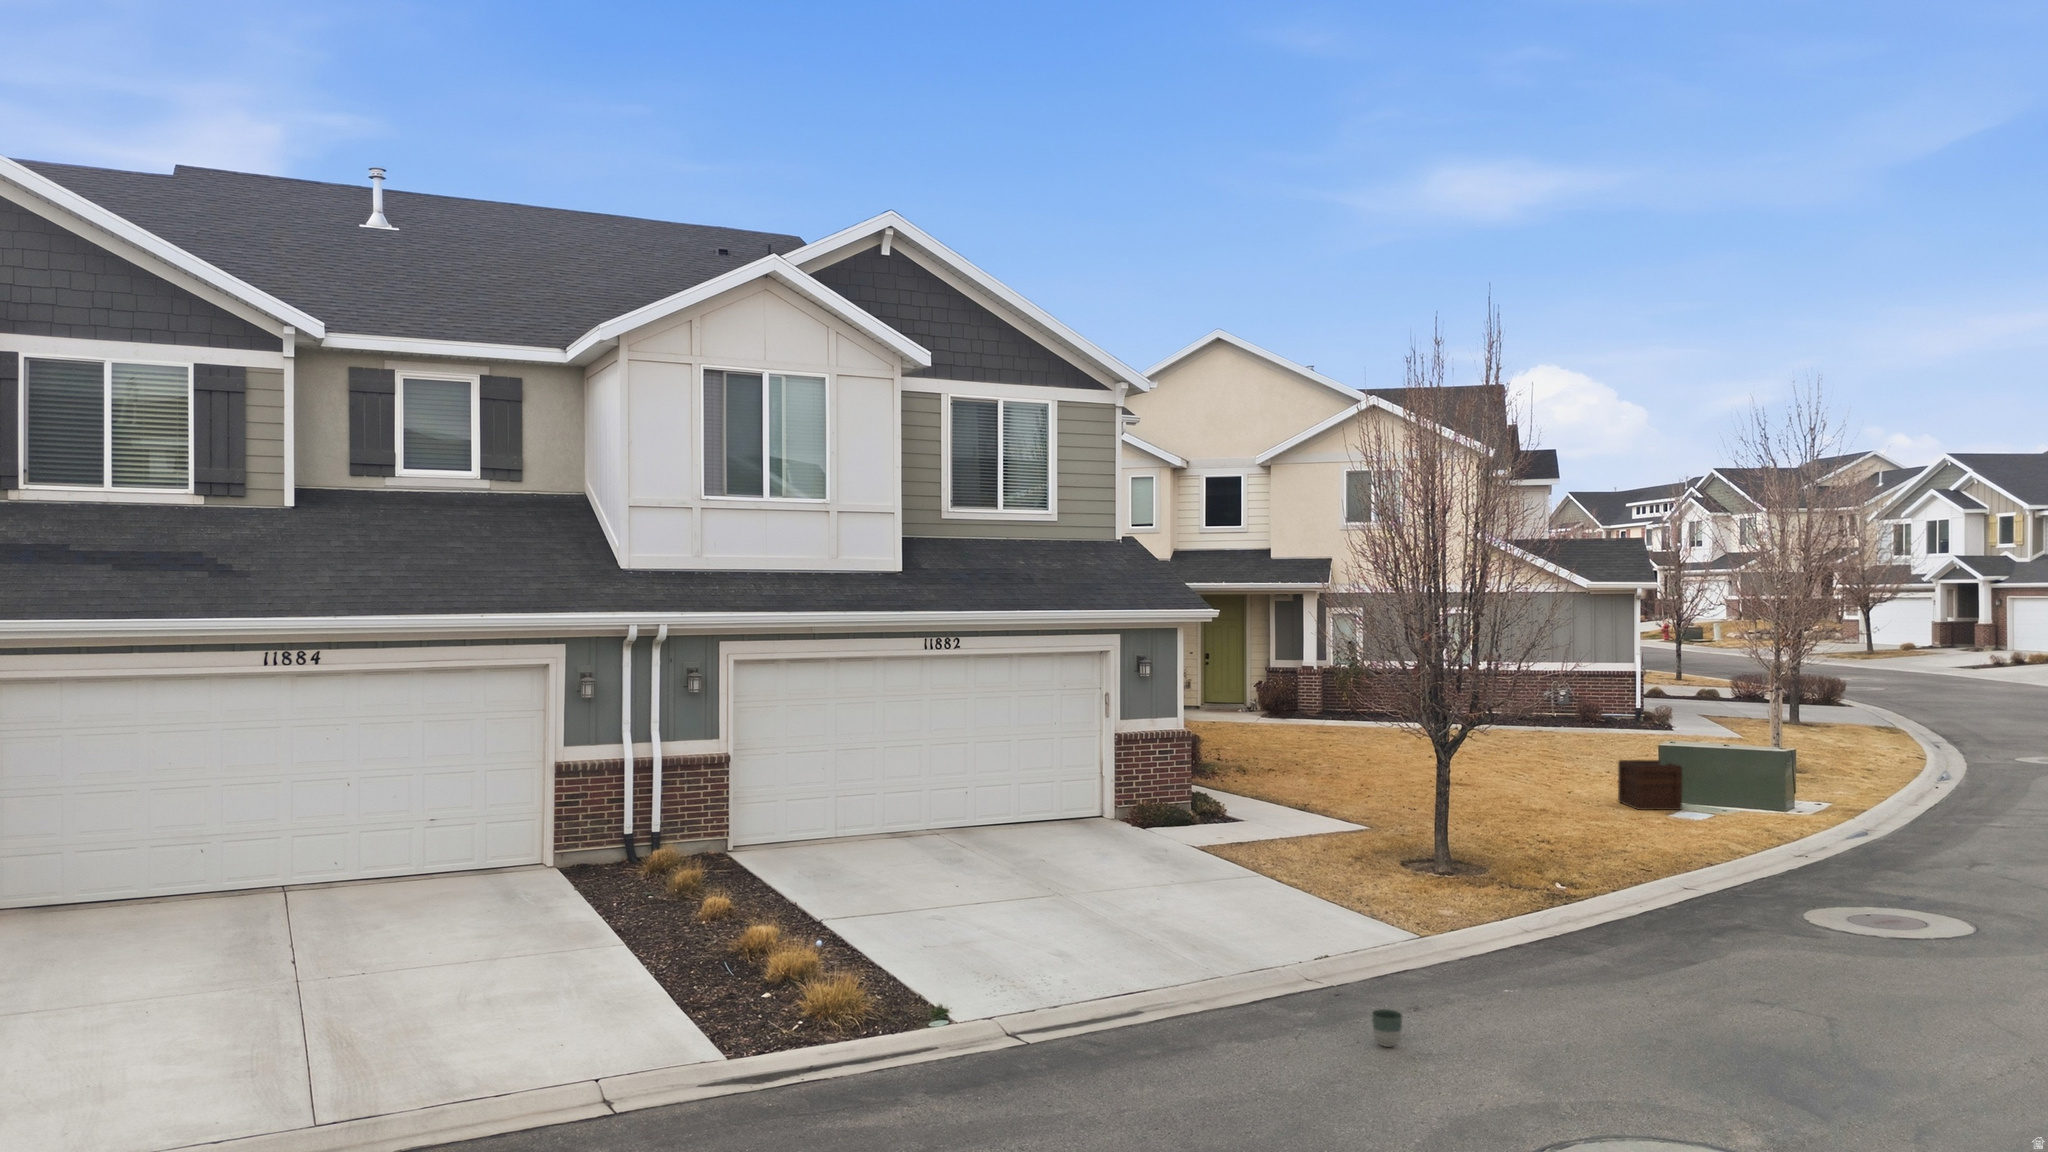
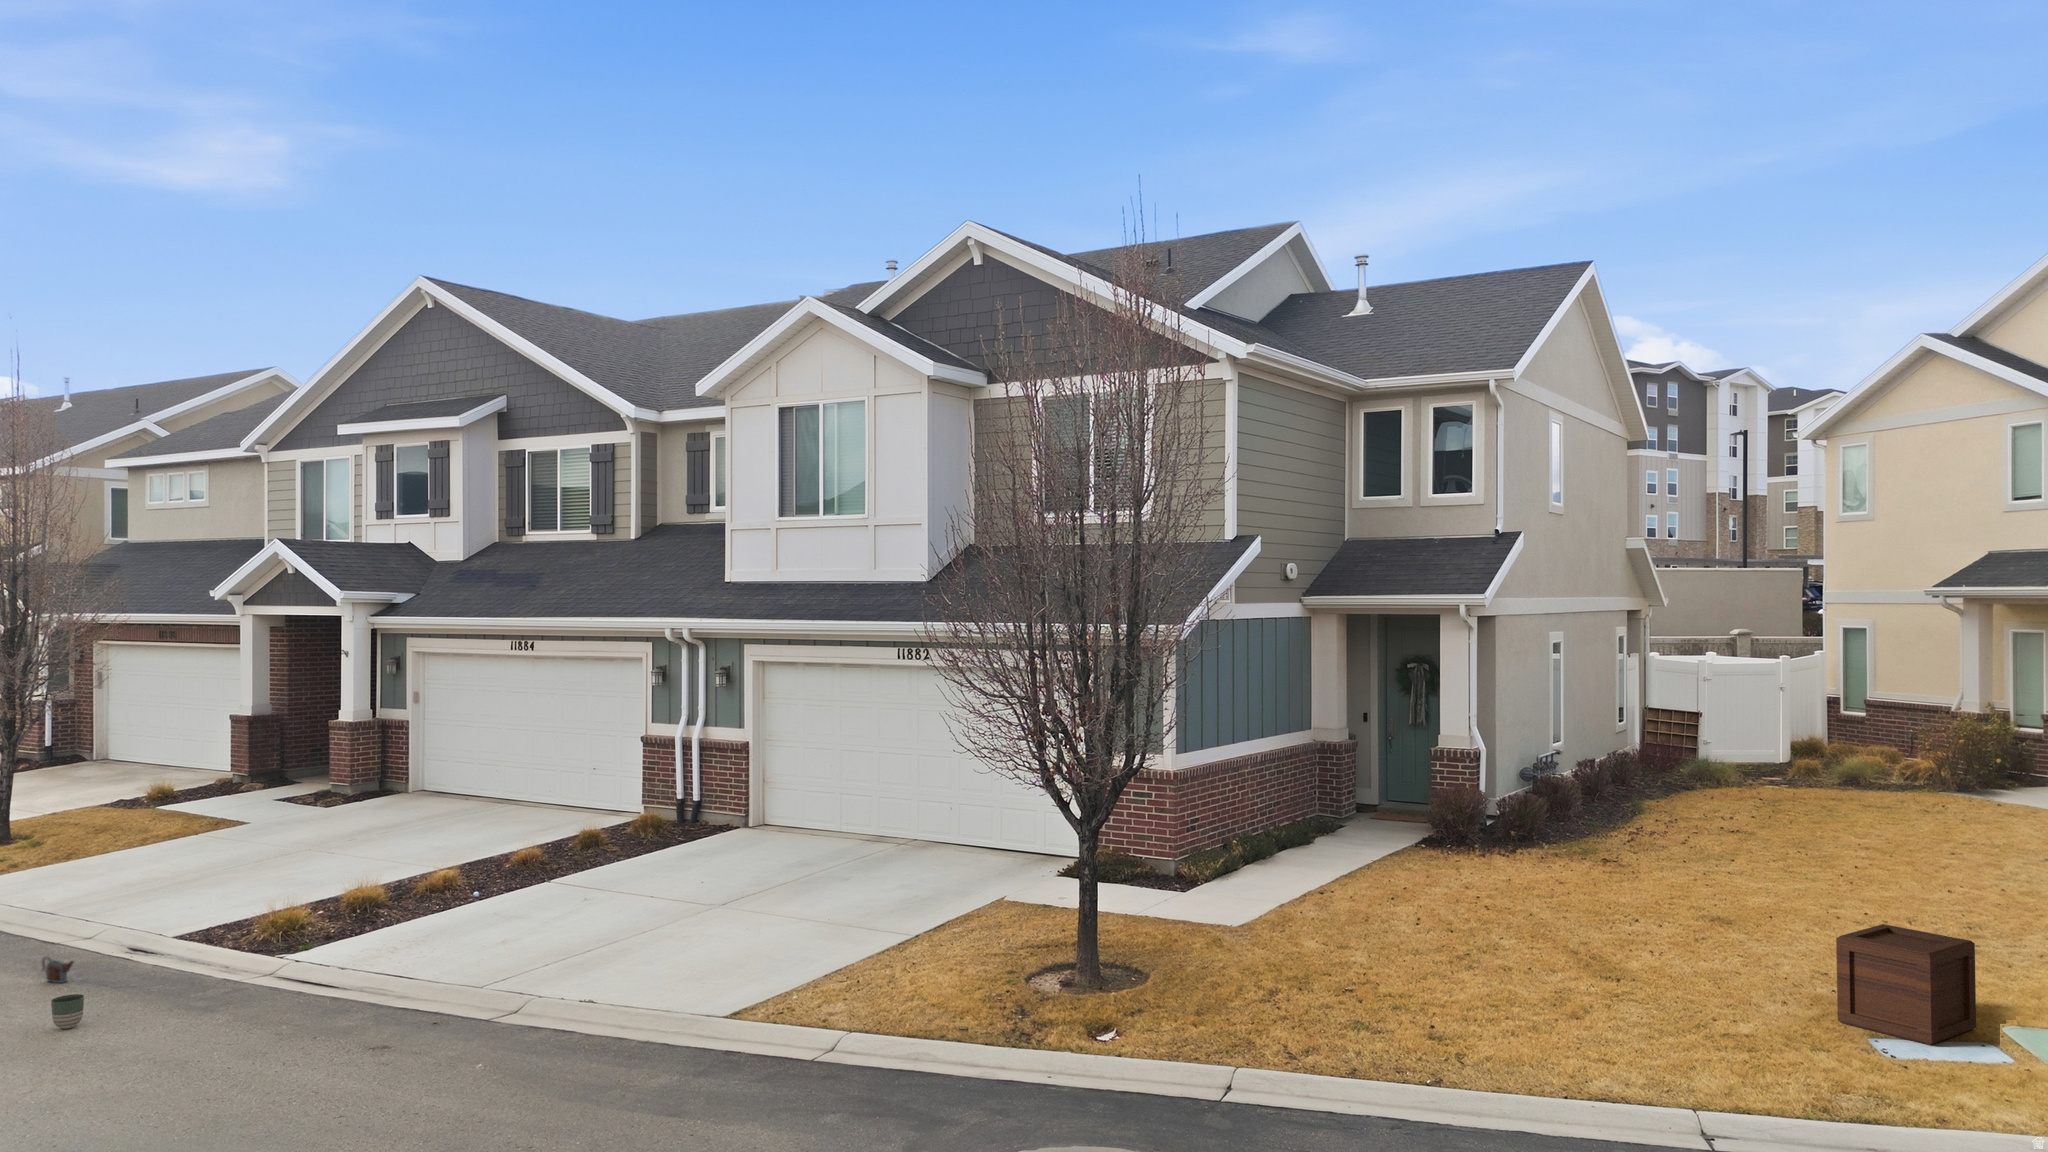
planter: present [1372,1009,1402,1047] -> present [51,994,84,1029]
watering can: none [940,1077,989,1120] -> present [42,957,74,983]

